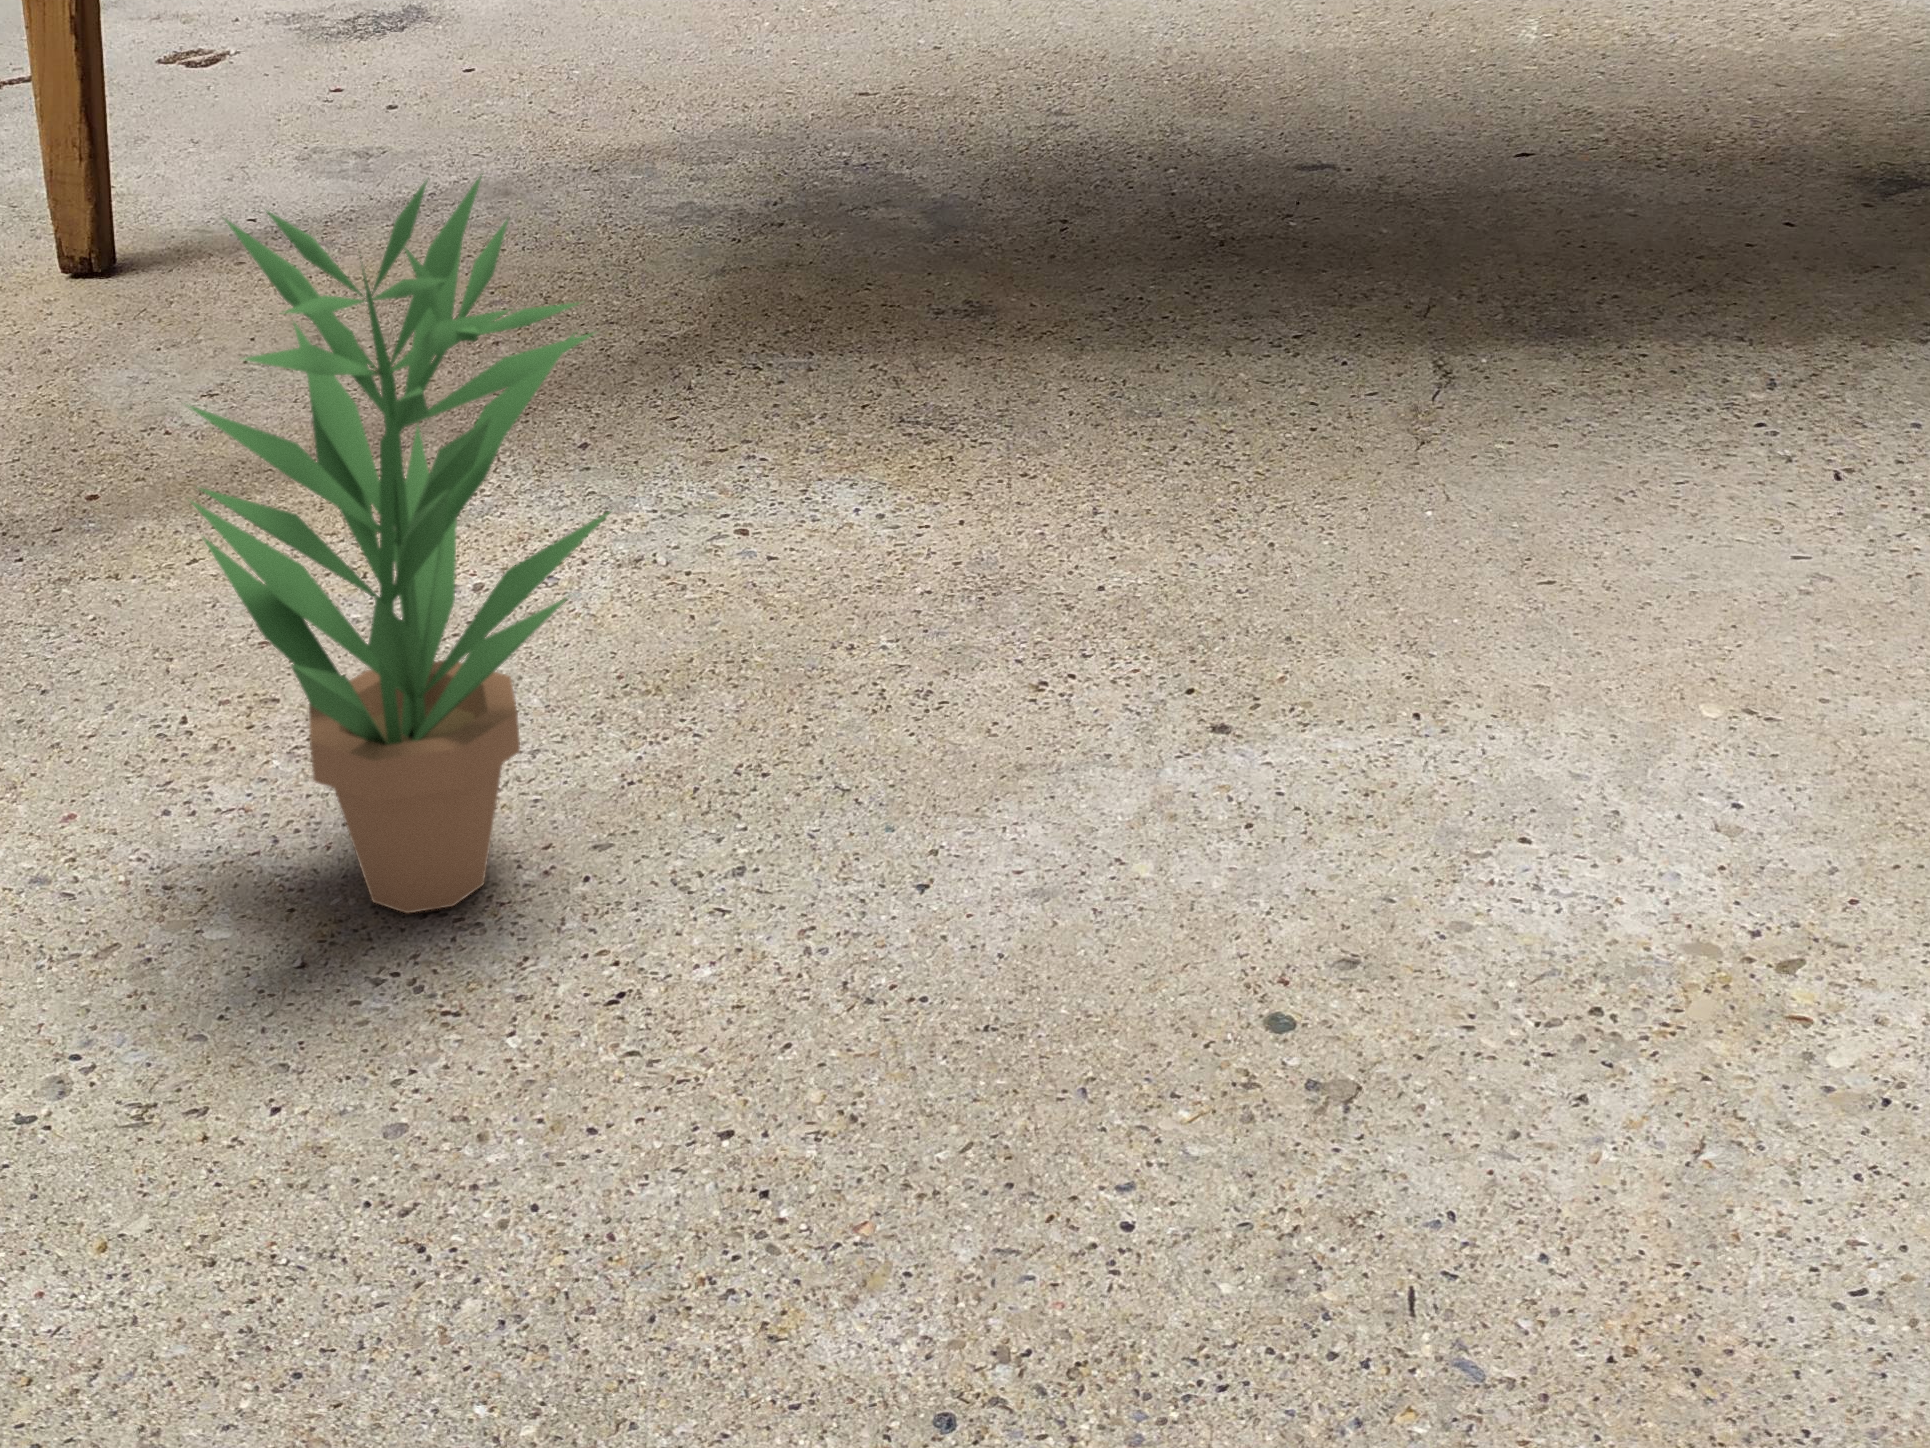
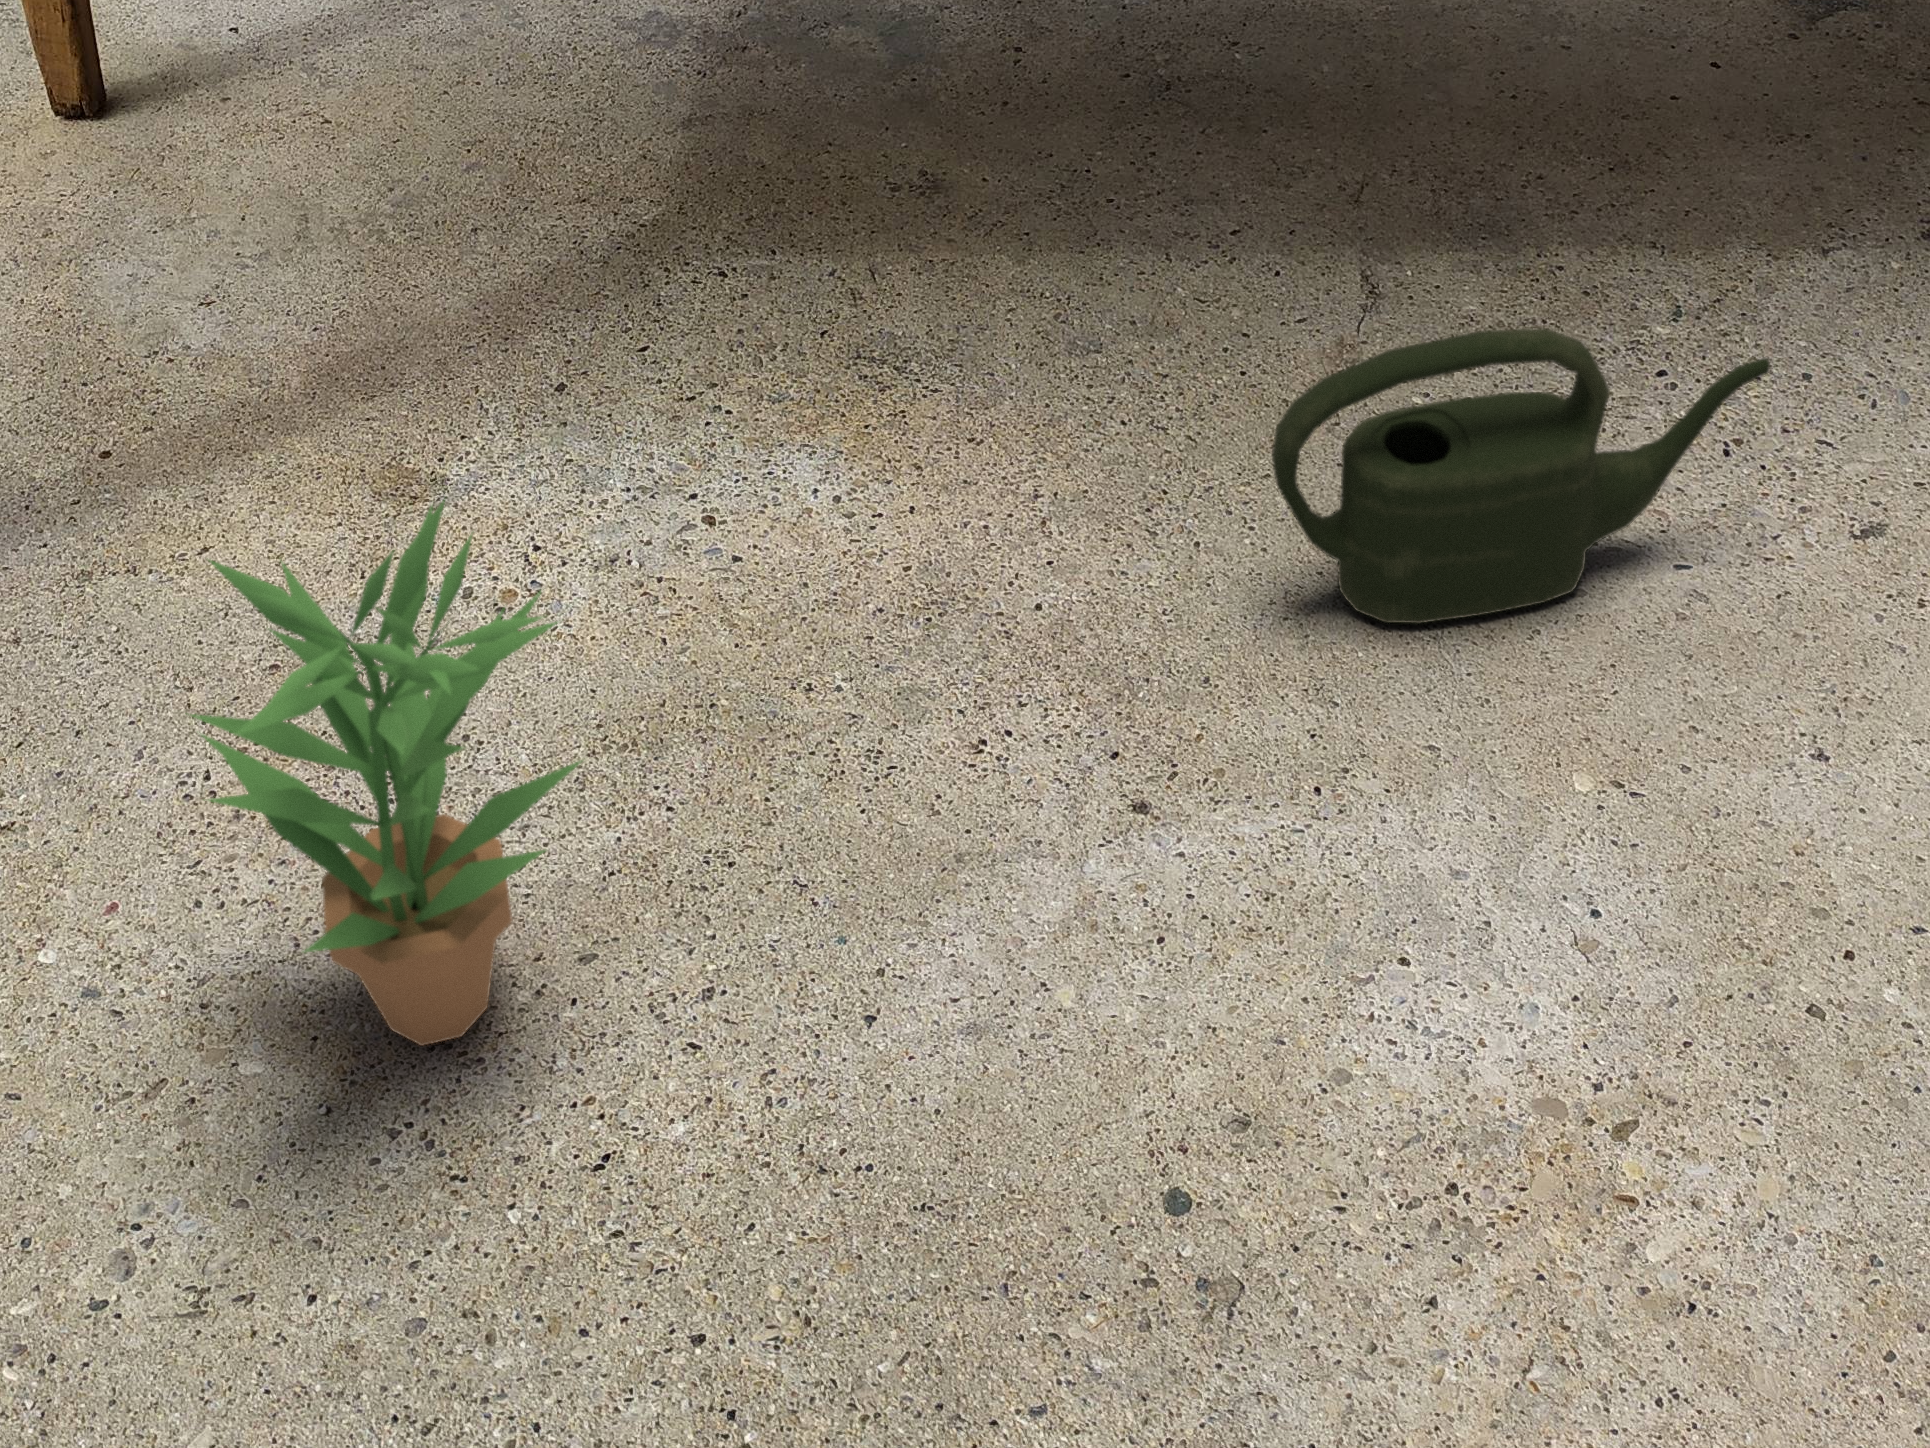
watering can: none [1349,255,1874,597] -> present [1272,328,1770,623]

